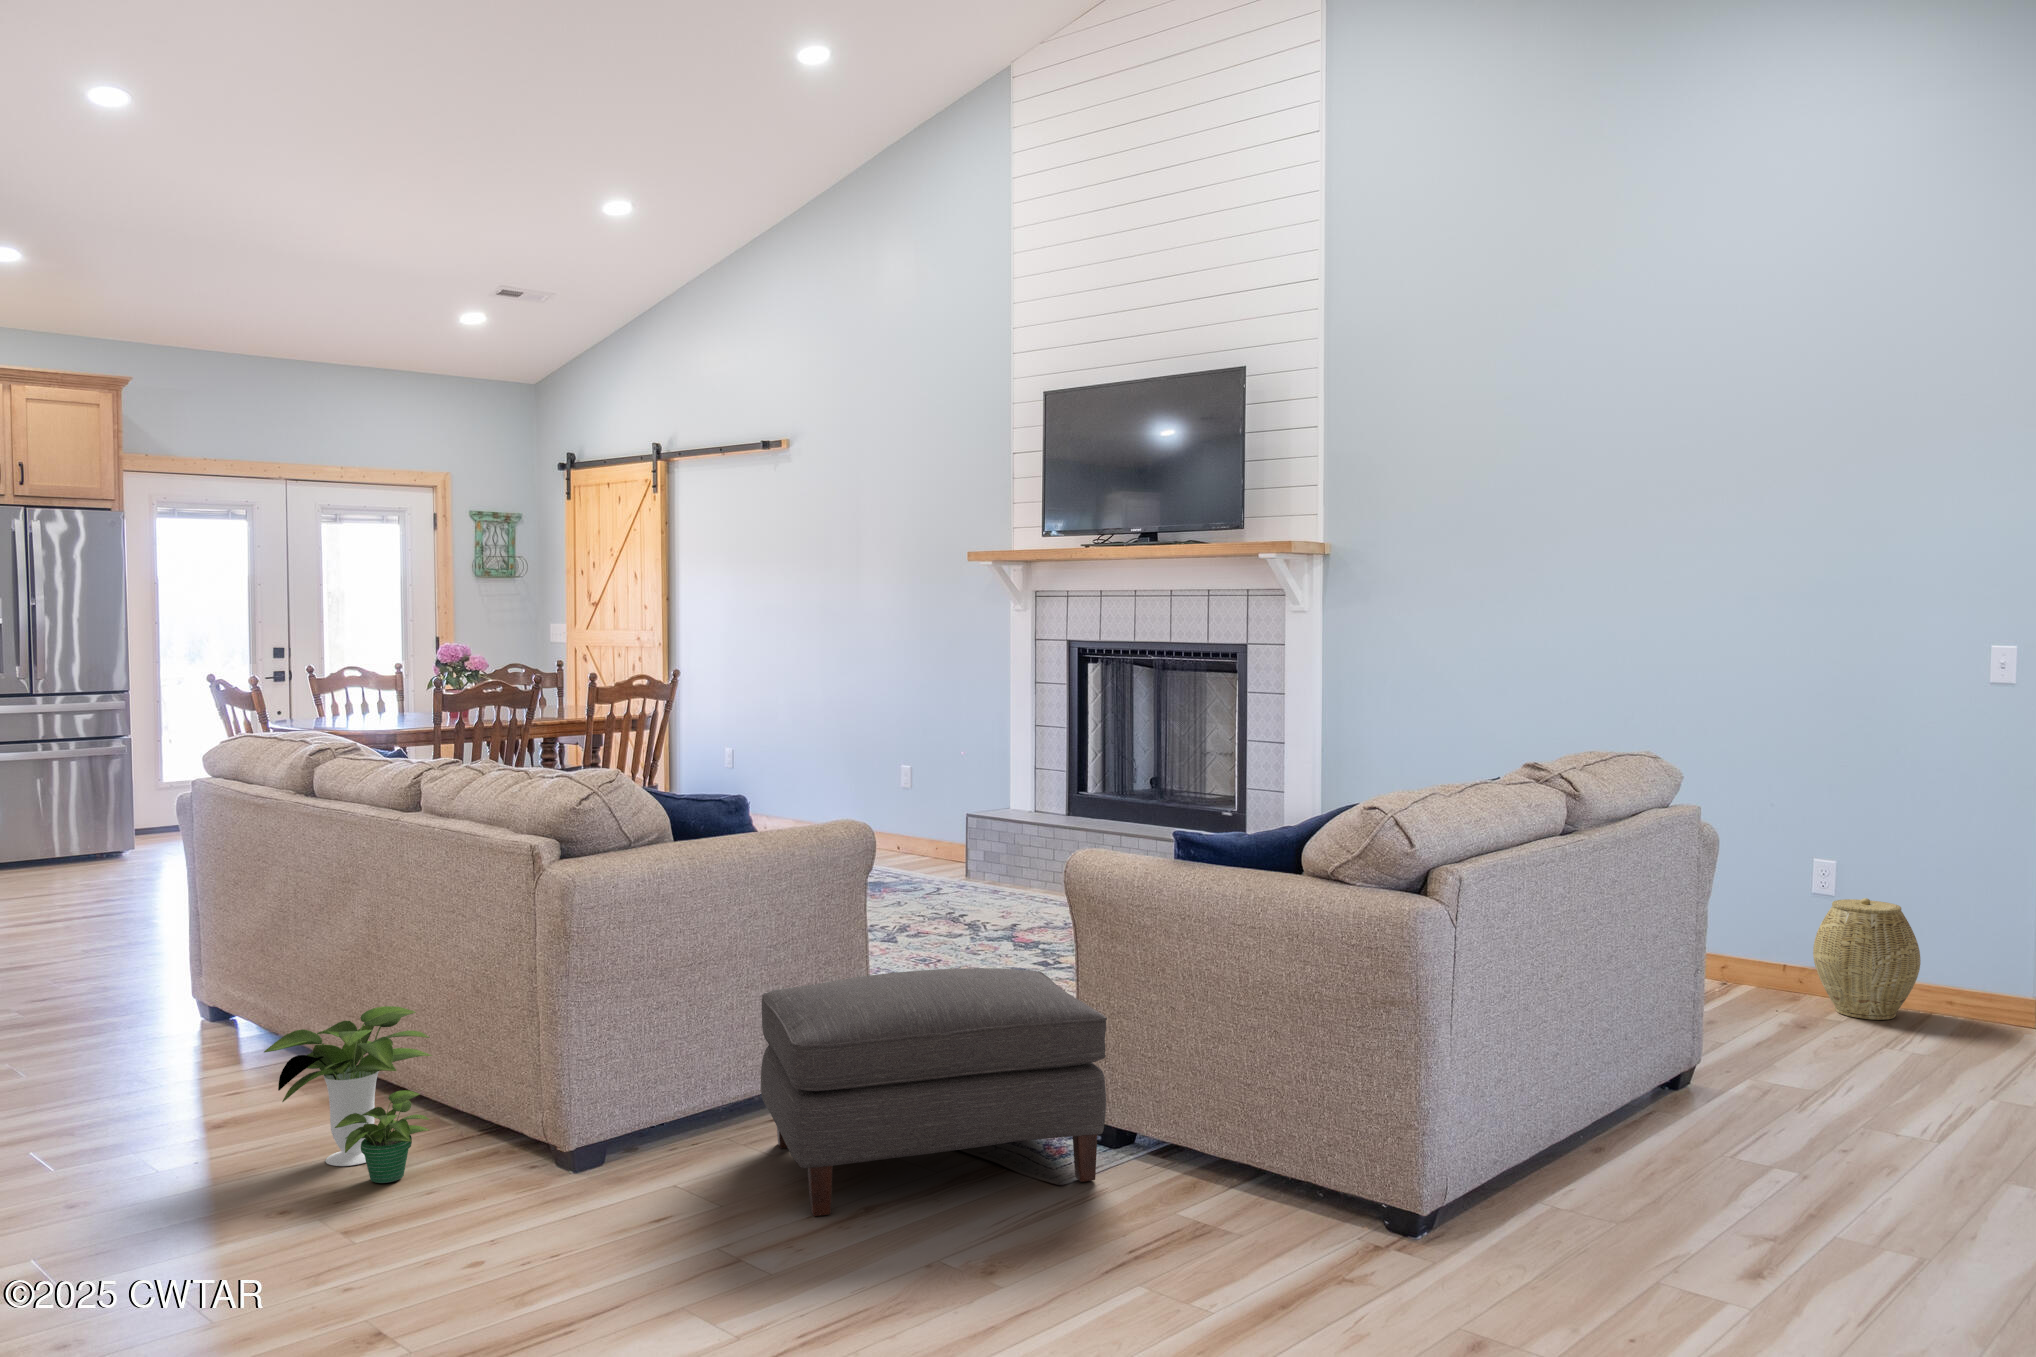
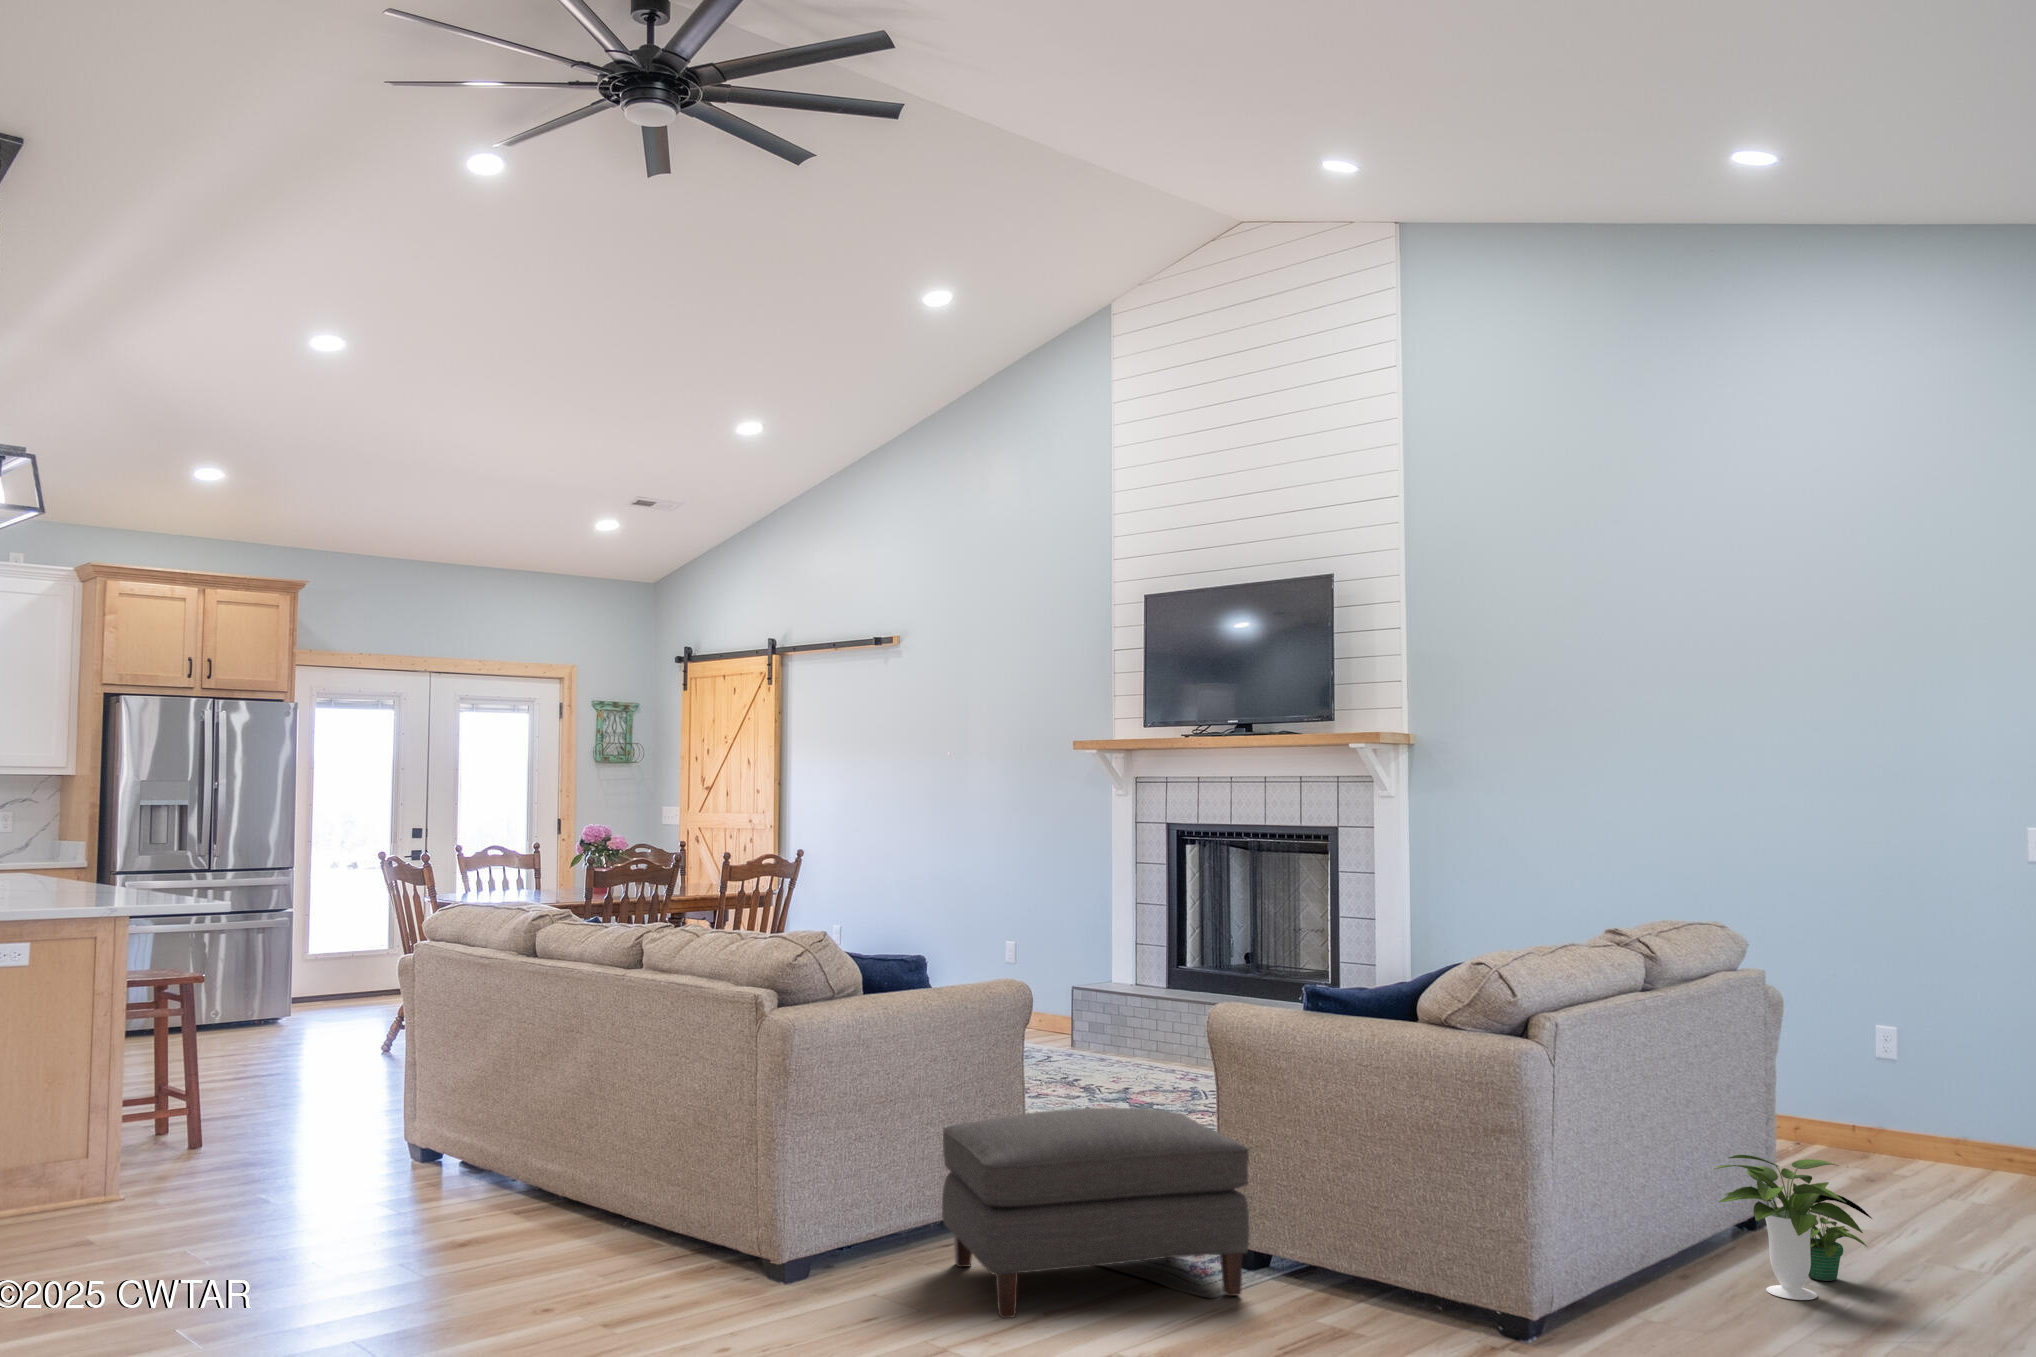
woven basket: present [1813,898,1921,1020] -> none [1883,1063,1985,1178]
potted plant: present [264,1006,432,1183] -> present [1715,1155,1872,1300]

